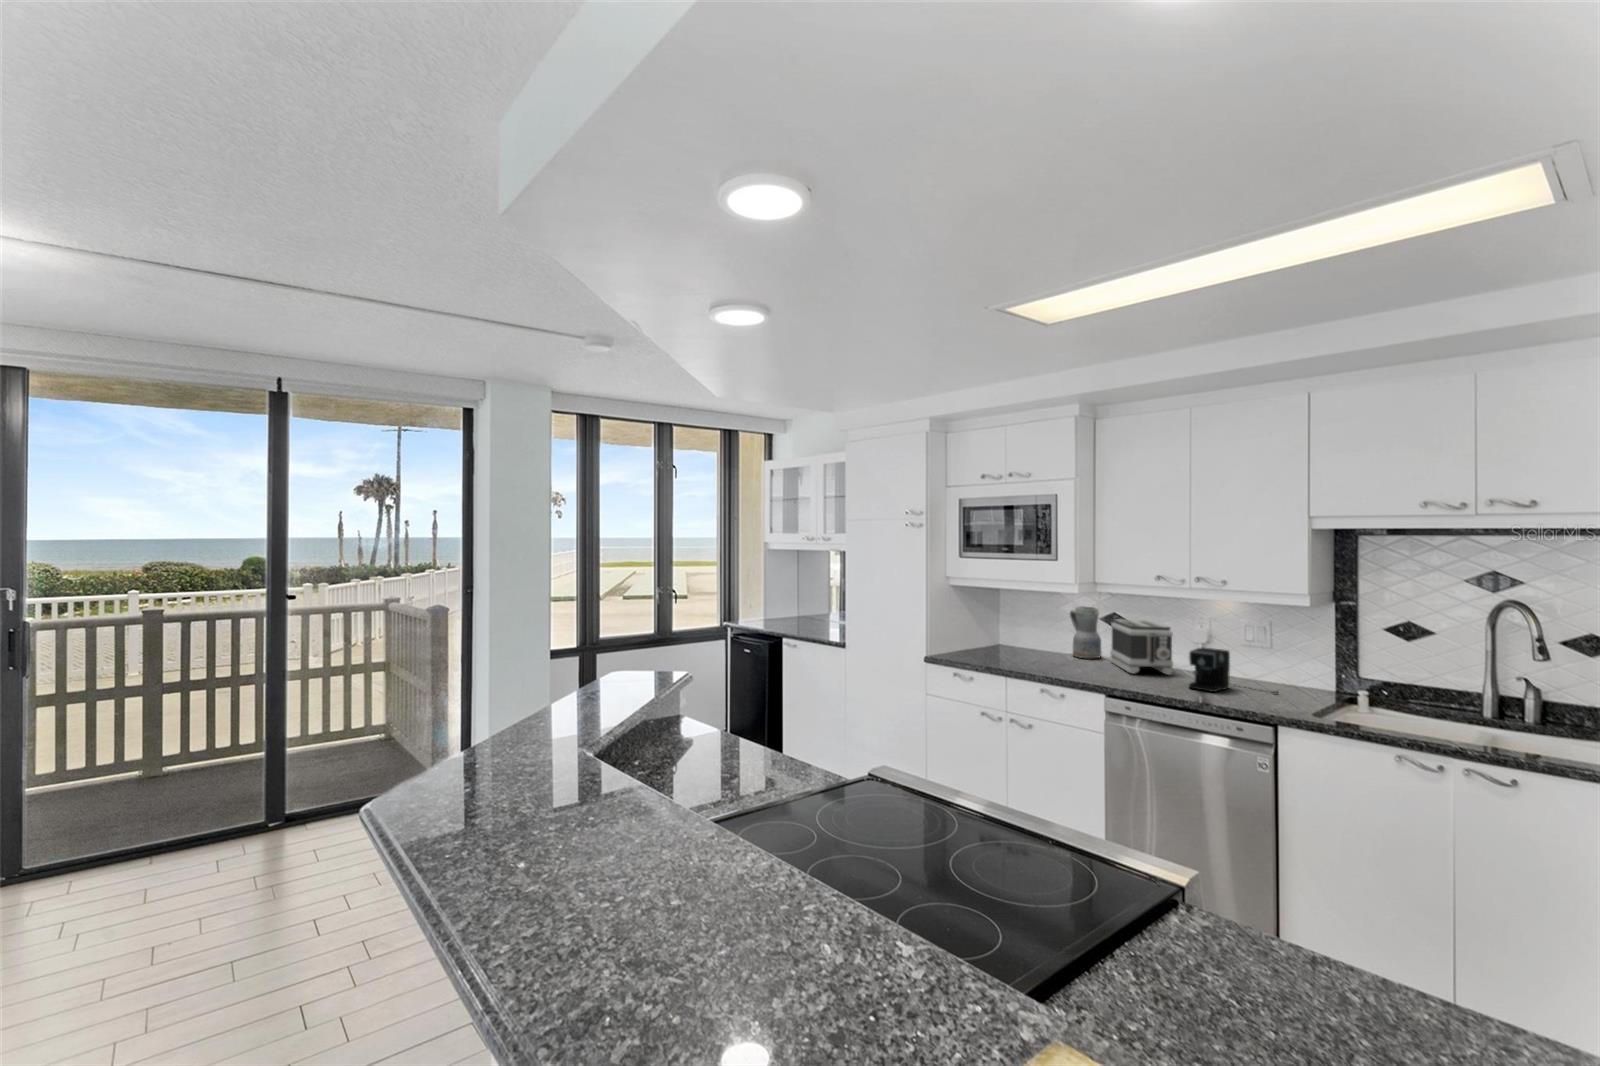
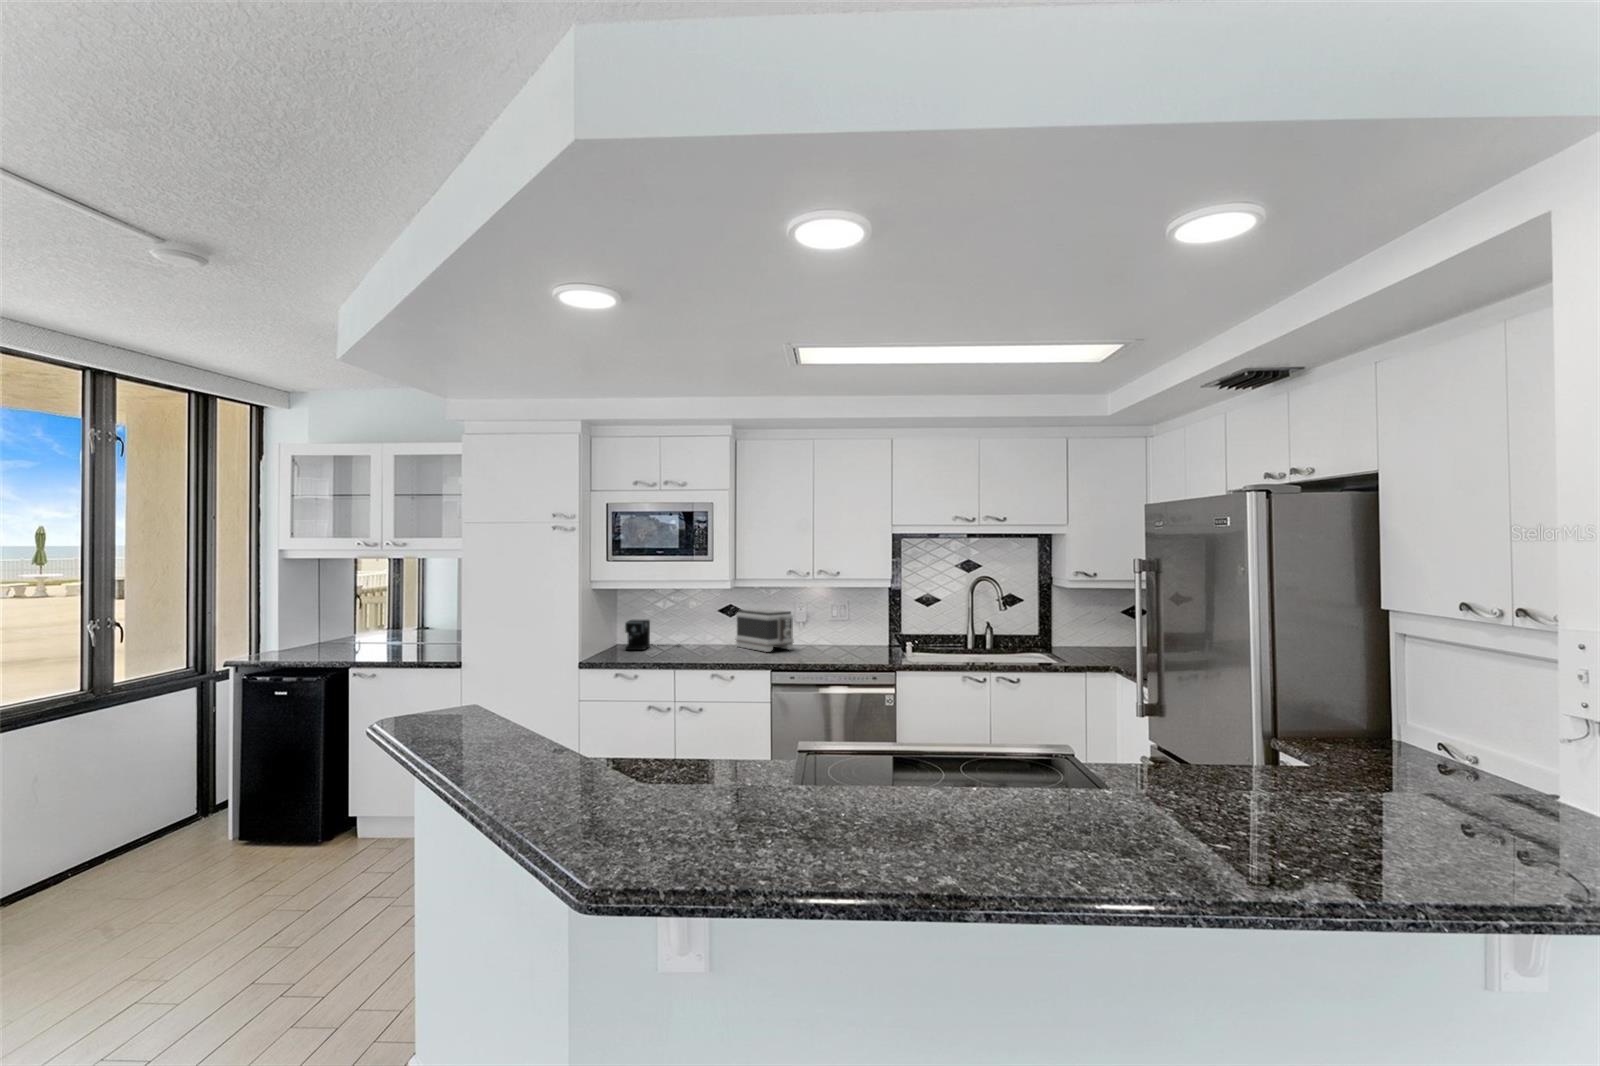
ceramic pitcher: present [1070,606,1101,658] -> none [695,601,724,646]
coffee maker: present [1189,648,1278,694] -> present [625,620,650,650]

